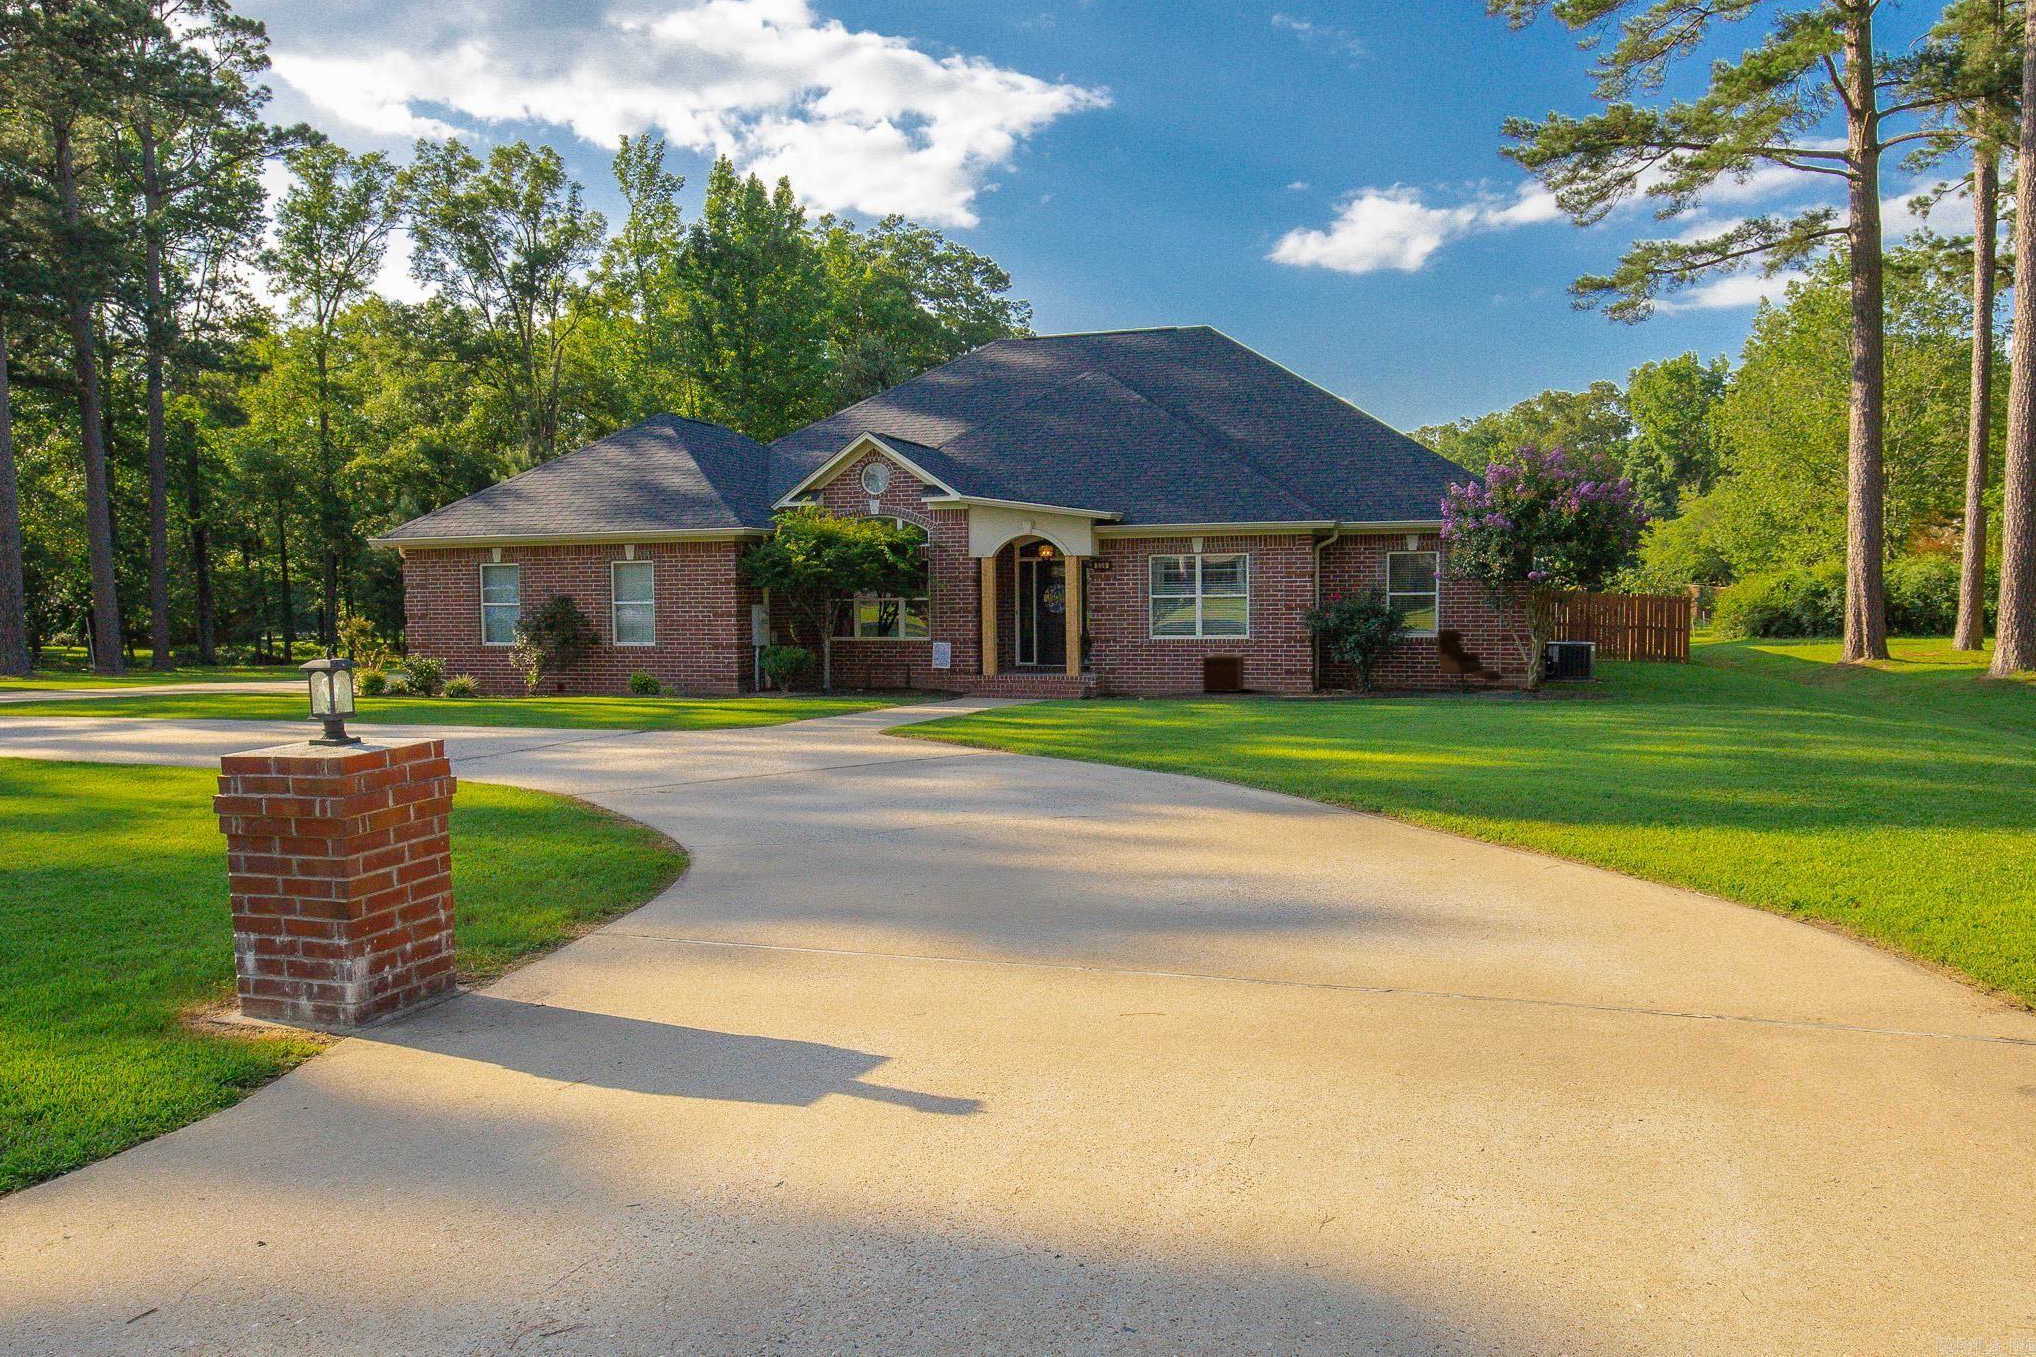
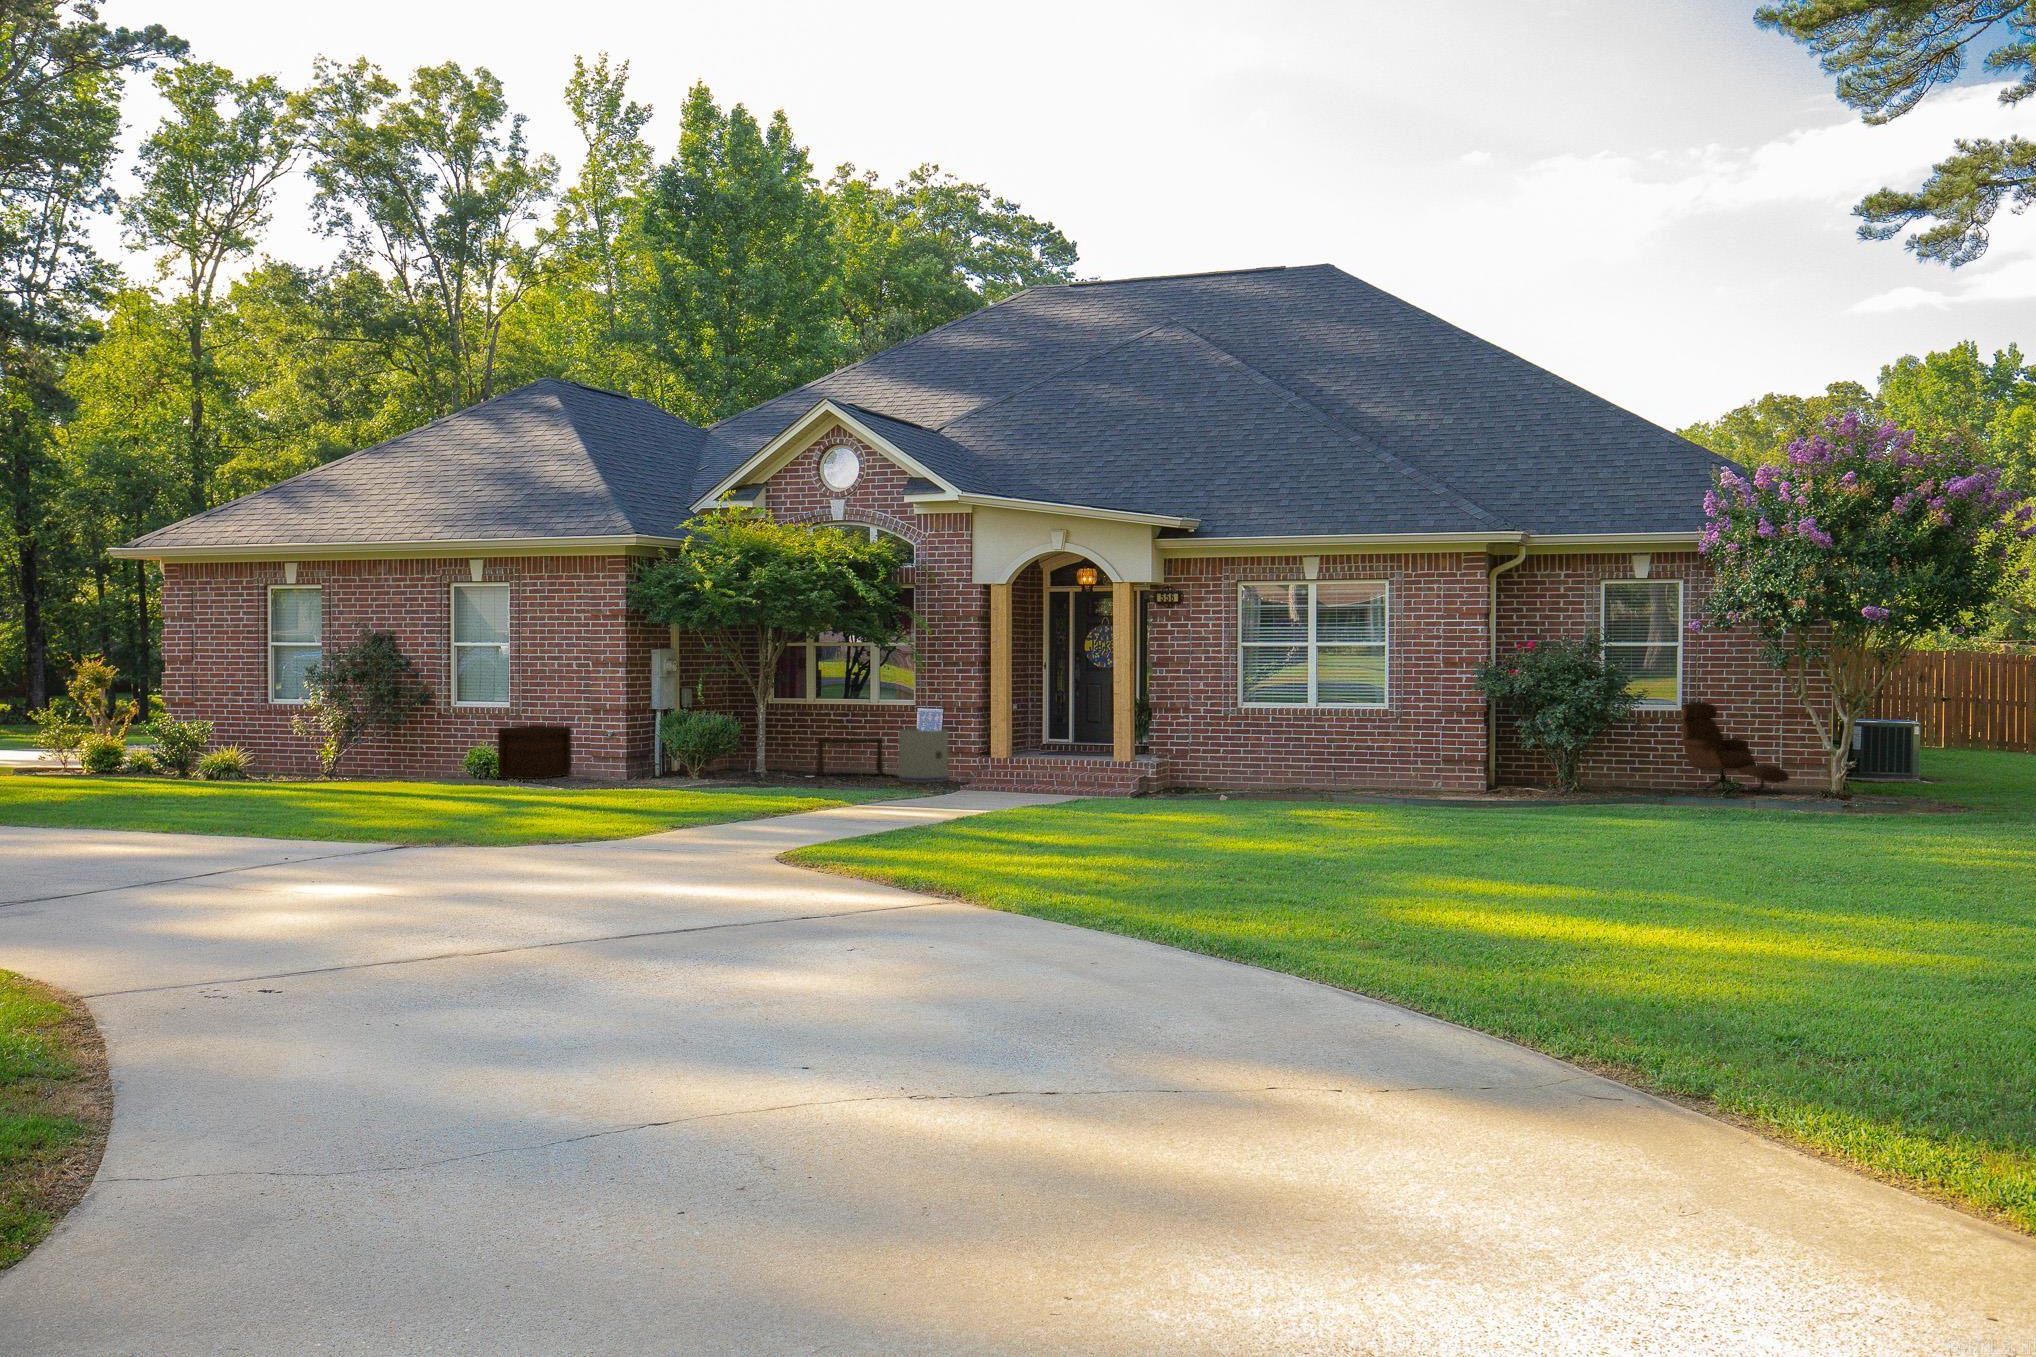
potted tree: present [548,648,575,691] -> none [356,707,402,770]
wooden crate: present [1203,654,1244,691] -> present [498,725,572,779]
trash can: none [924,656,958,692] -> present [898,728,949,782]

